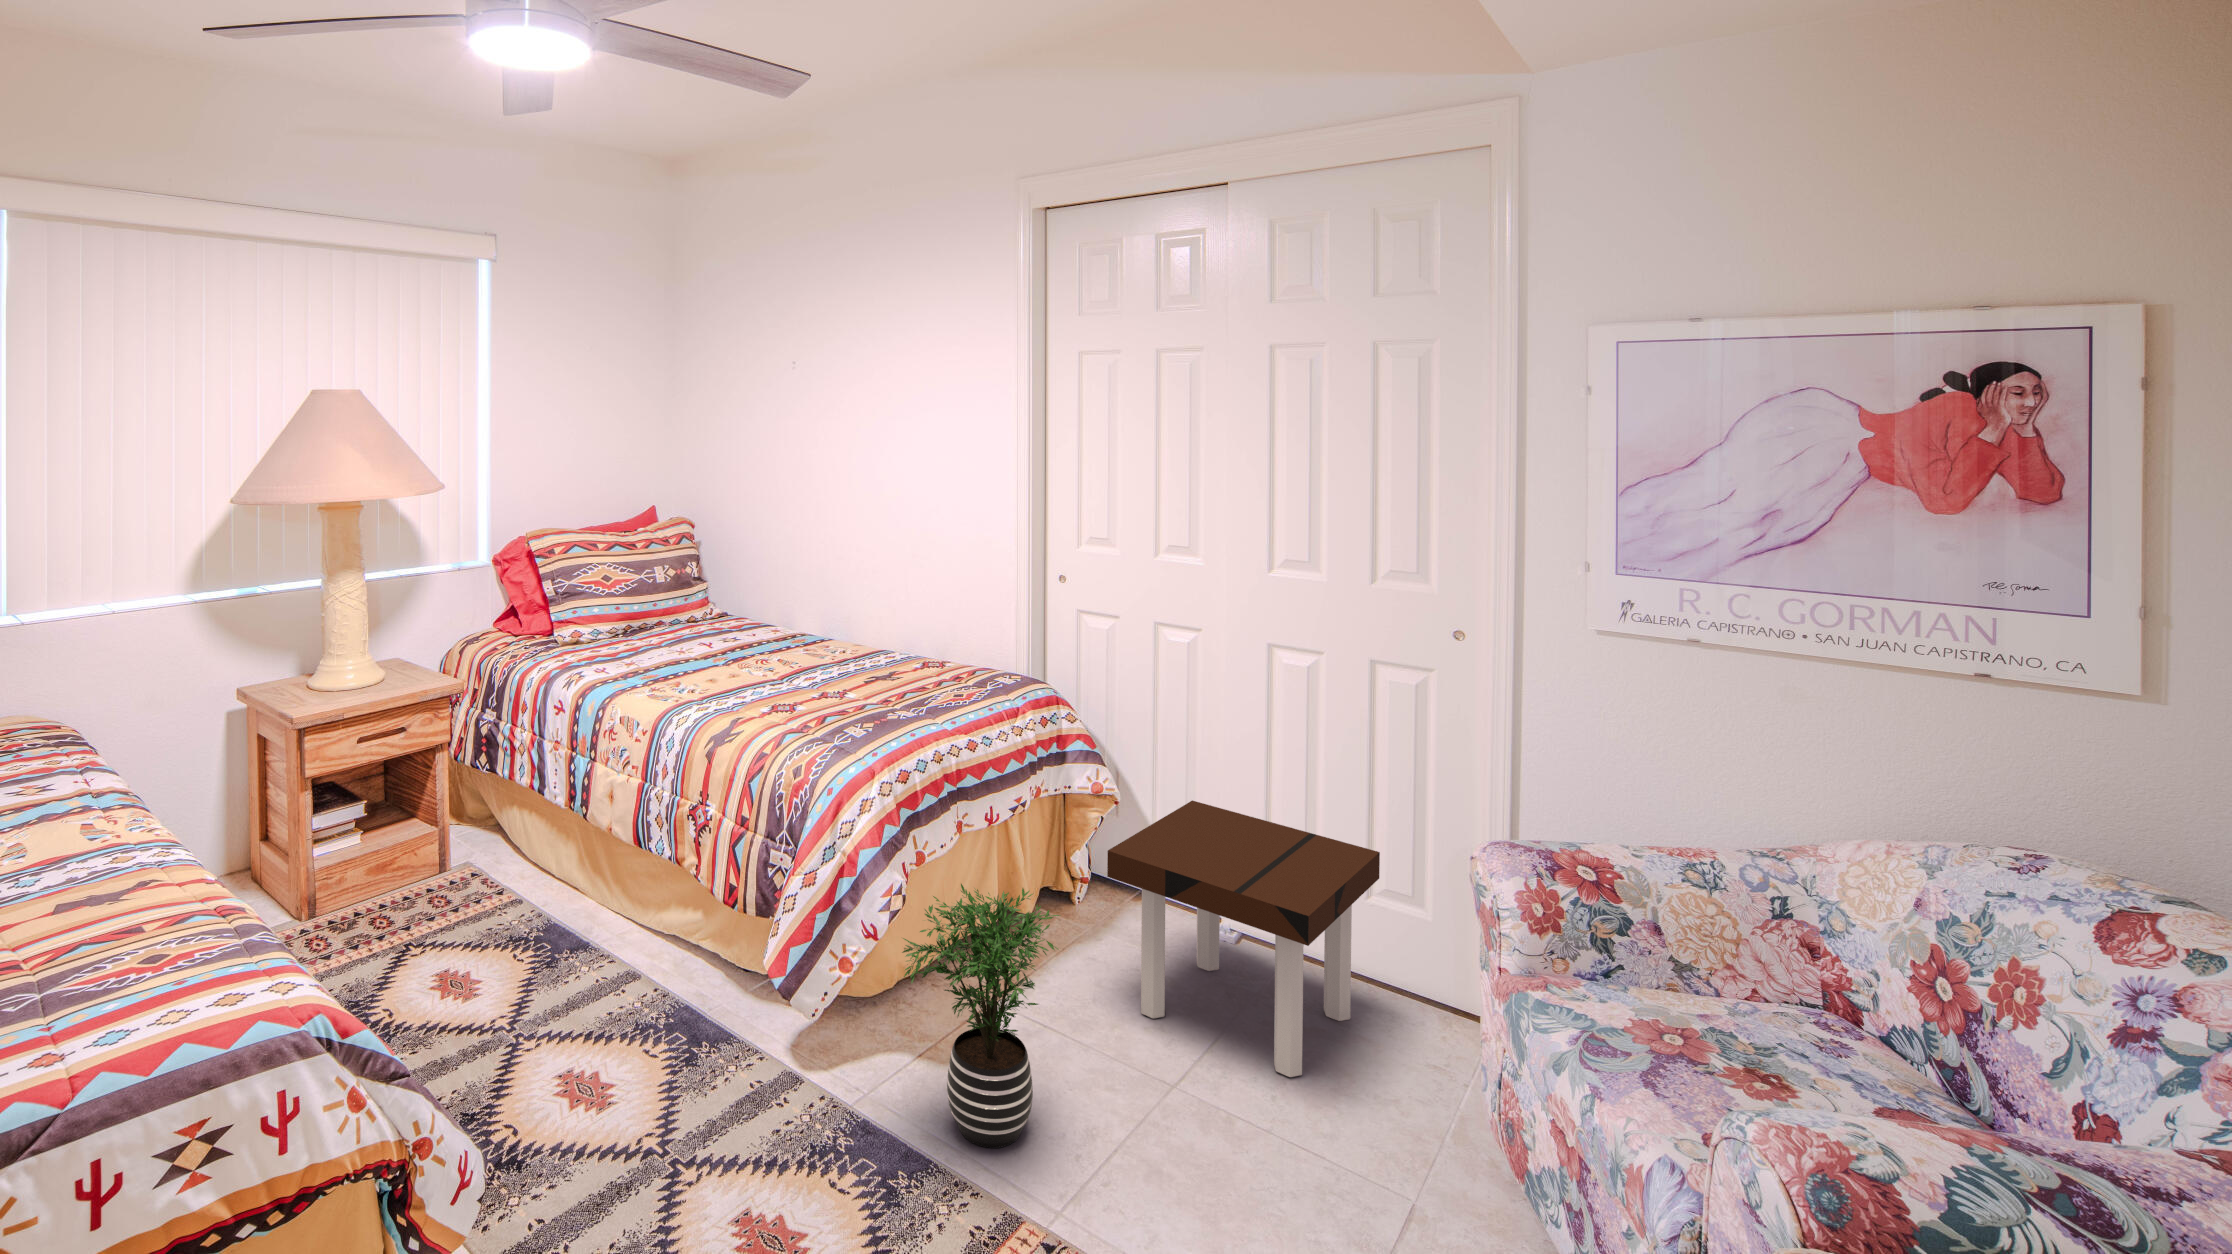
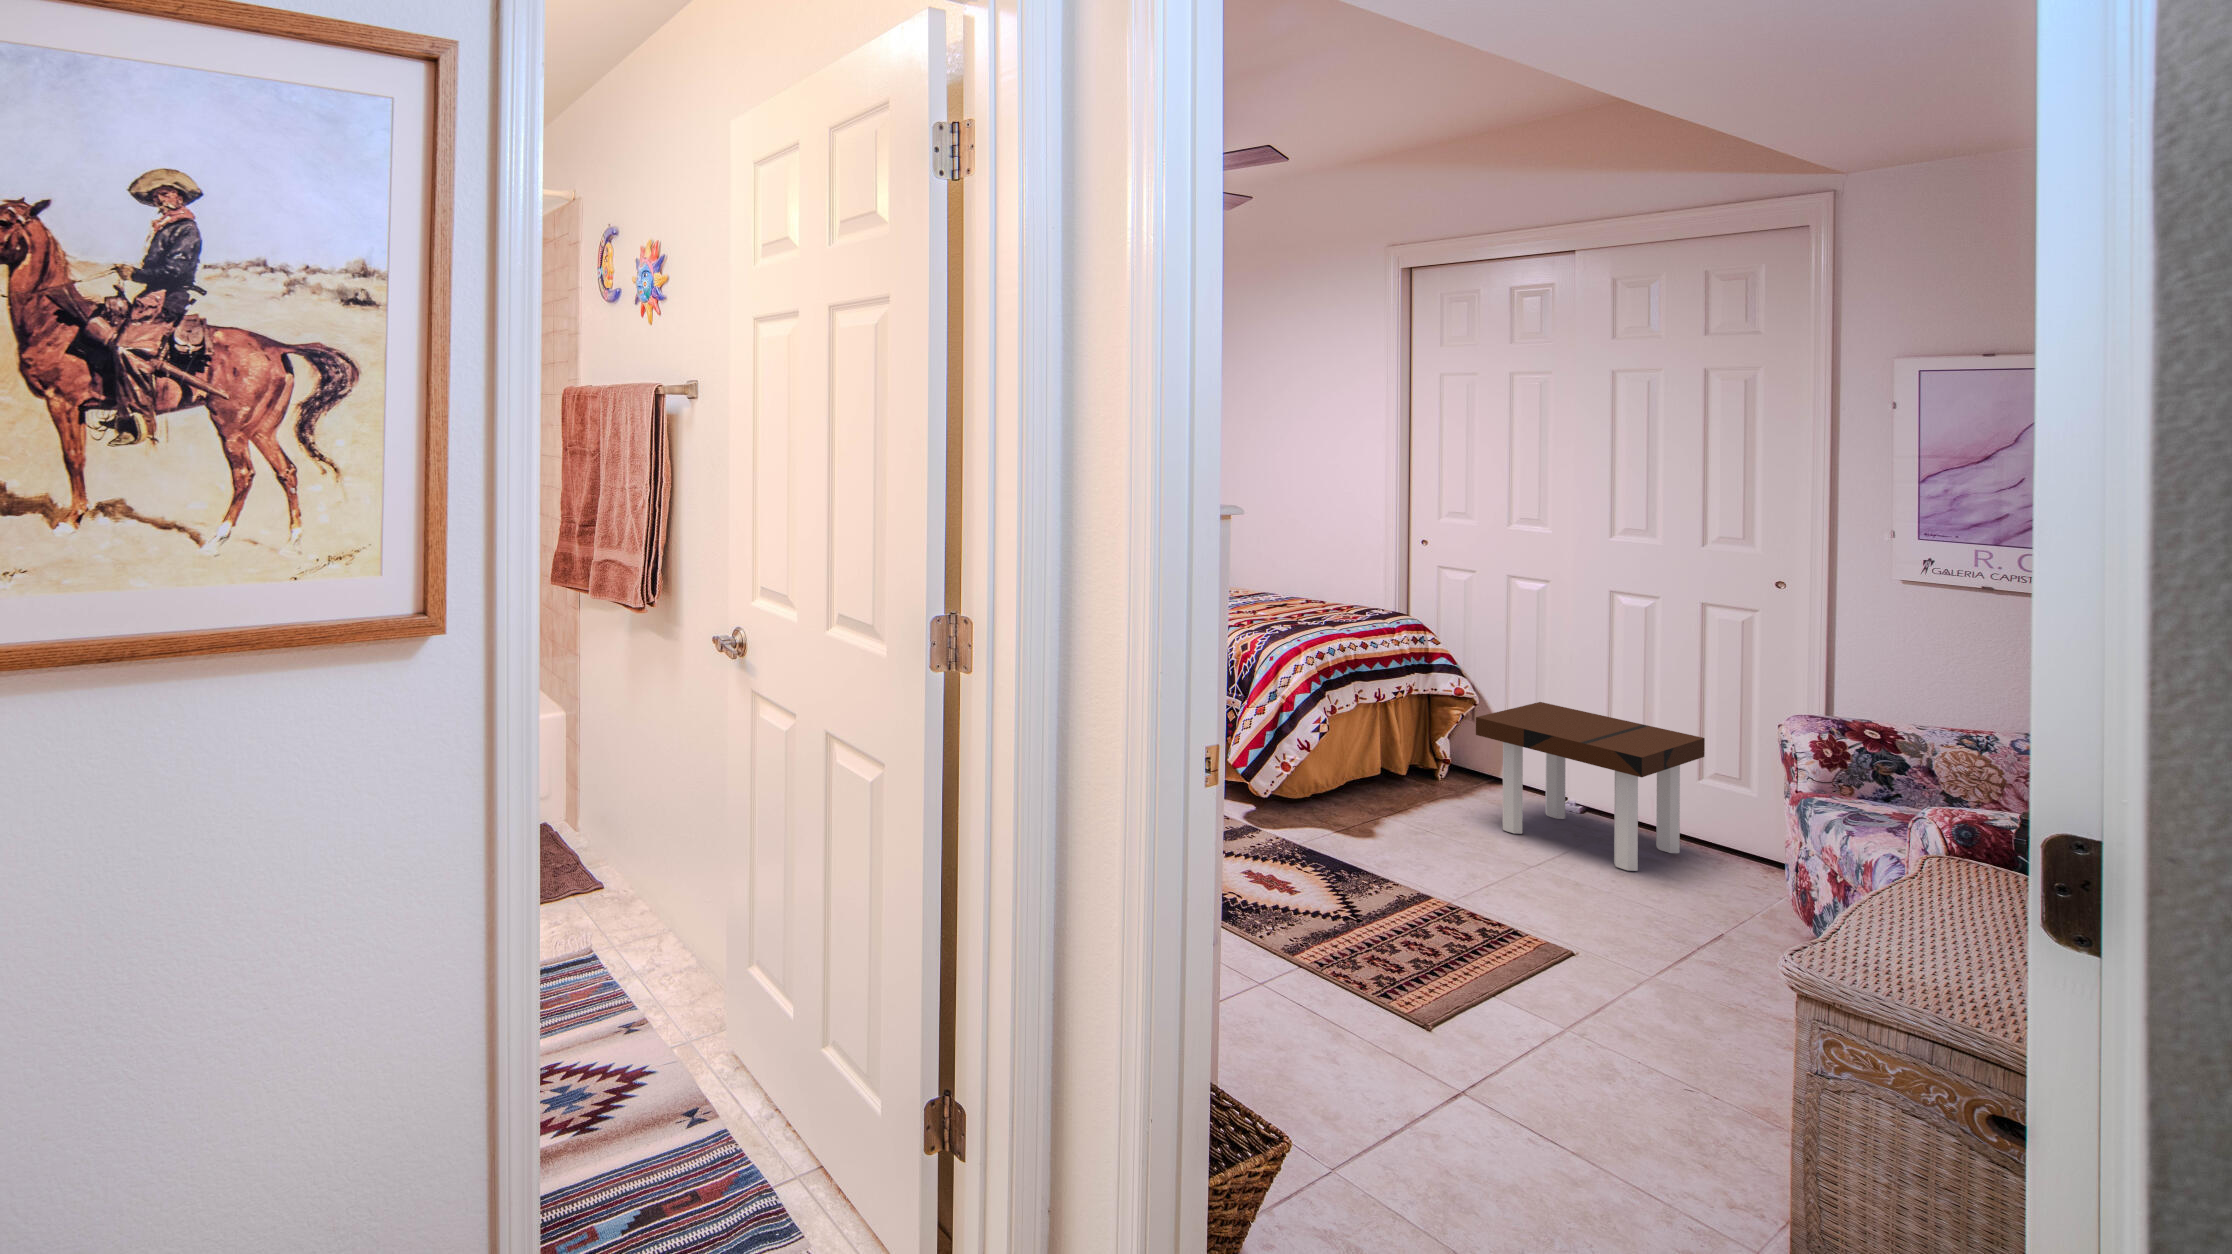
potted plant: present [902,884,1060,1148] -> none [1336,714,1457,869]

